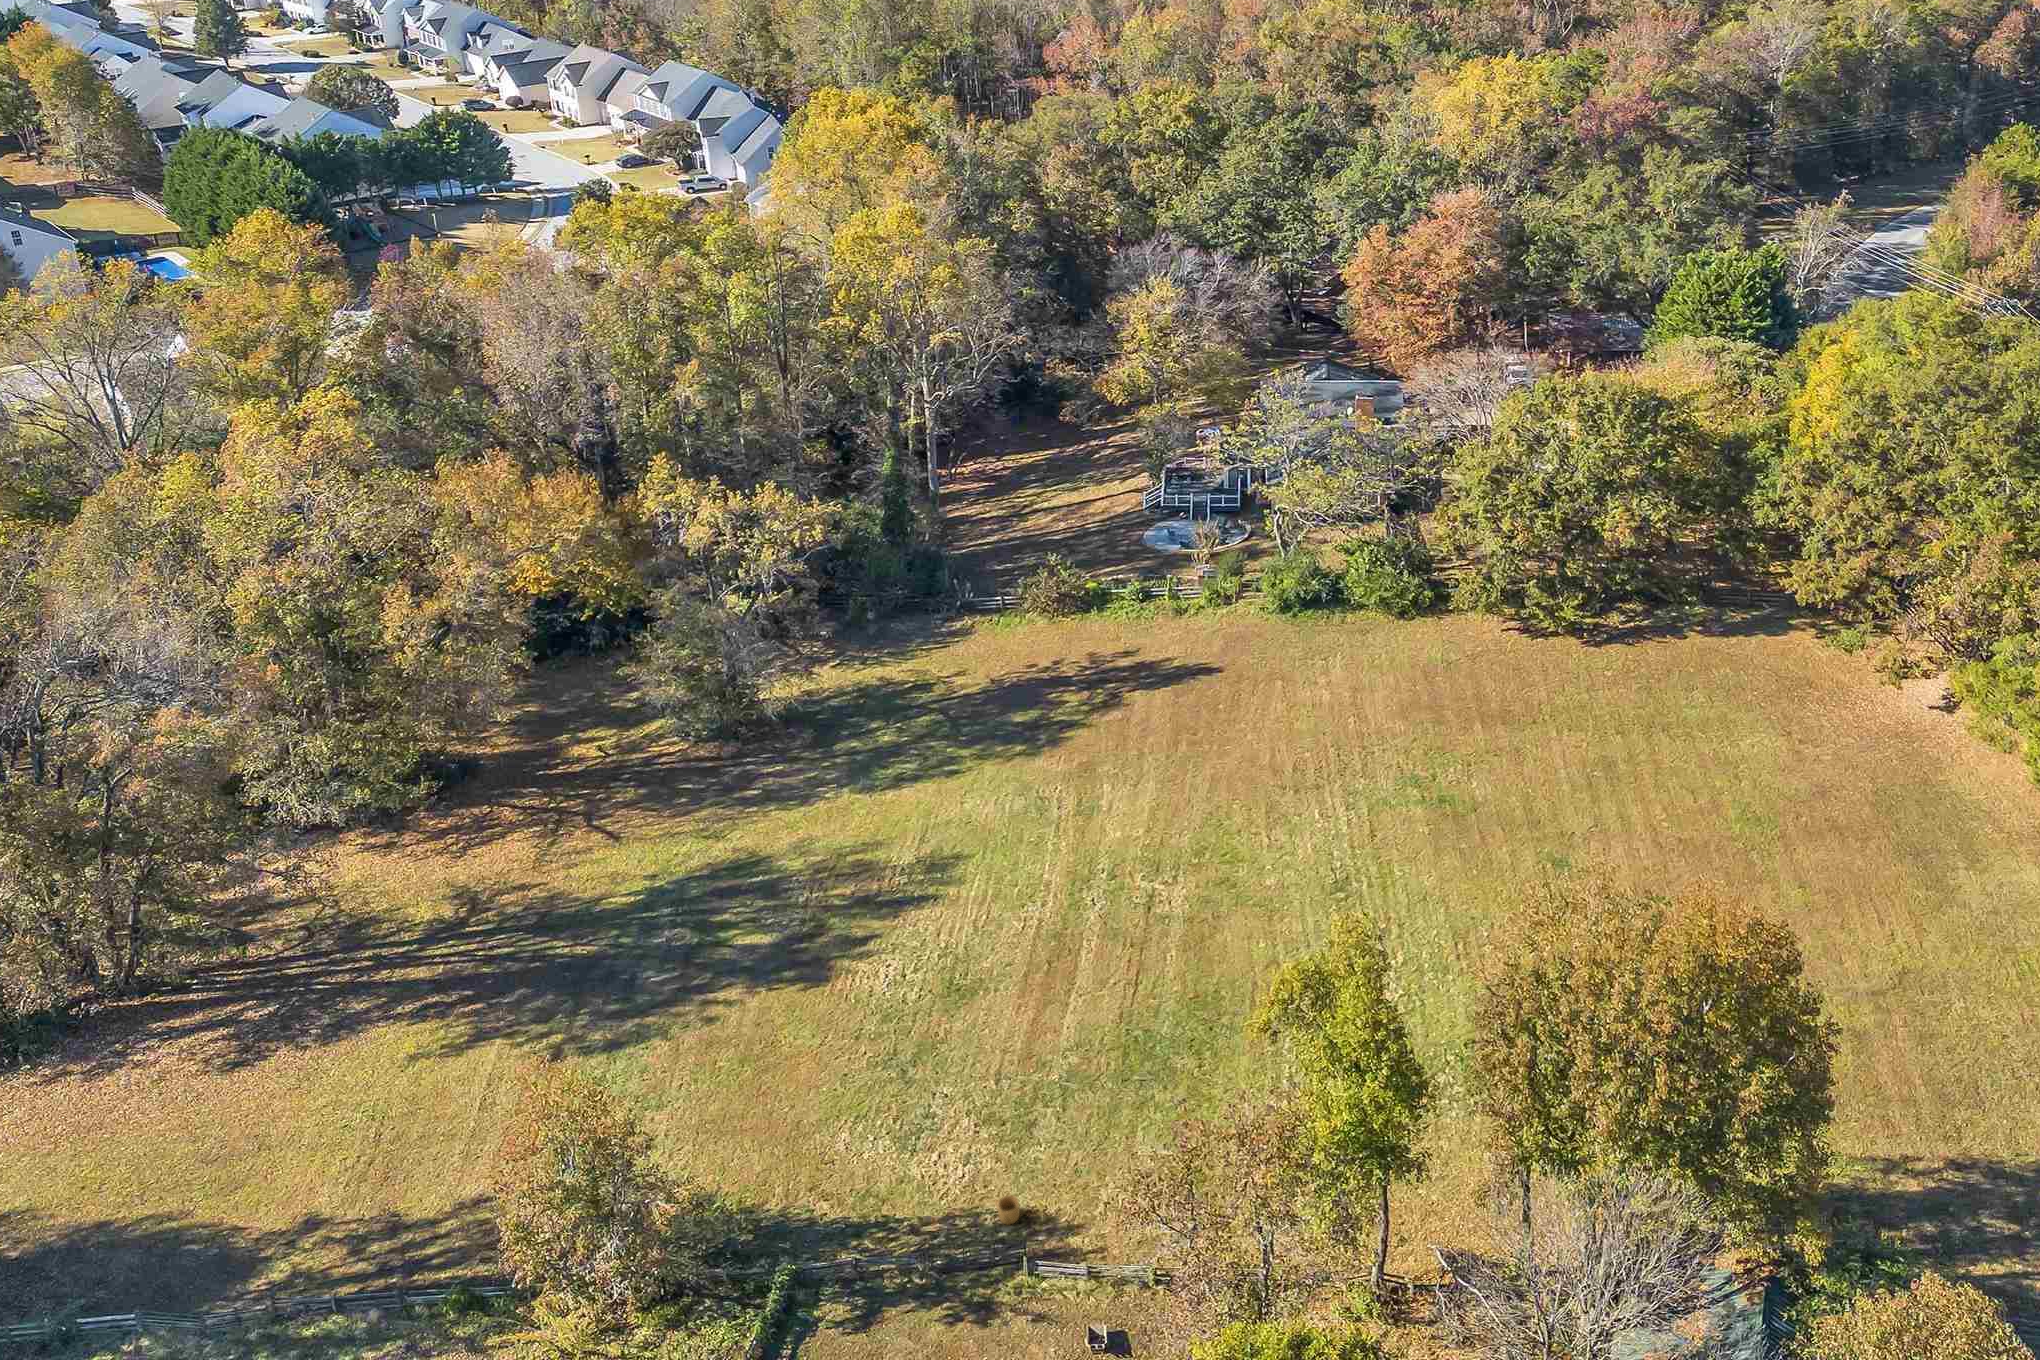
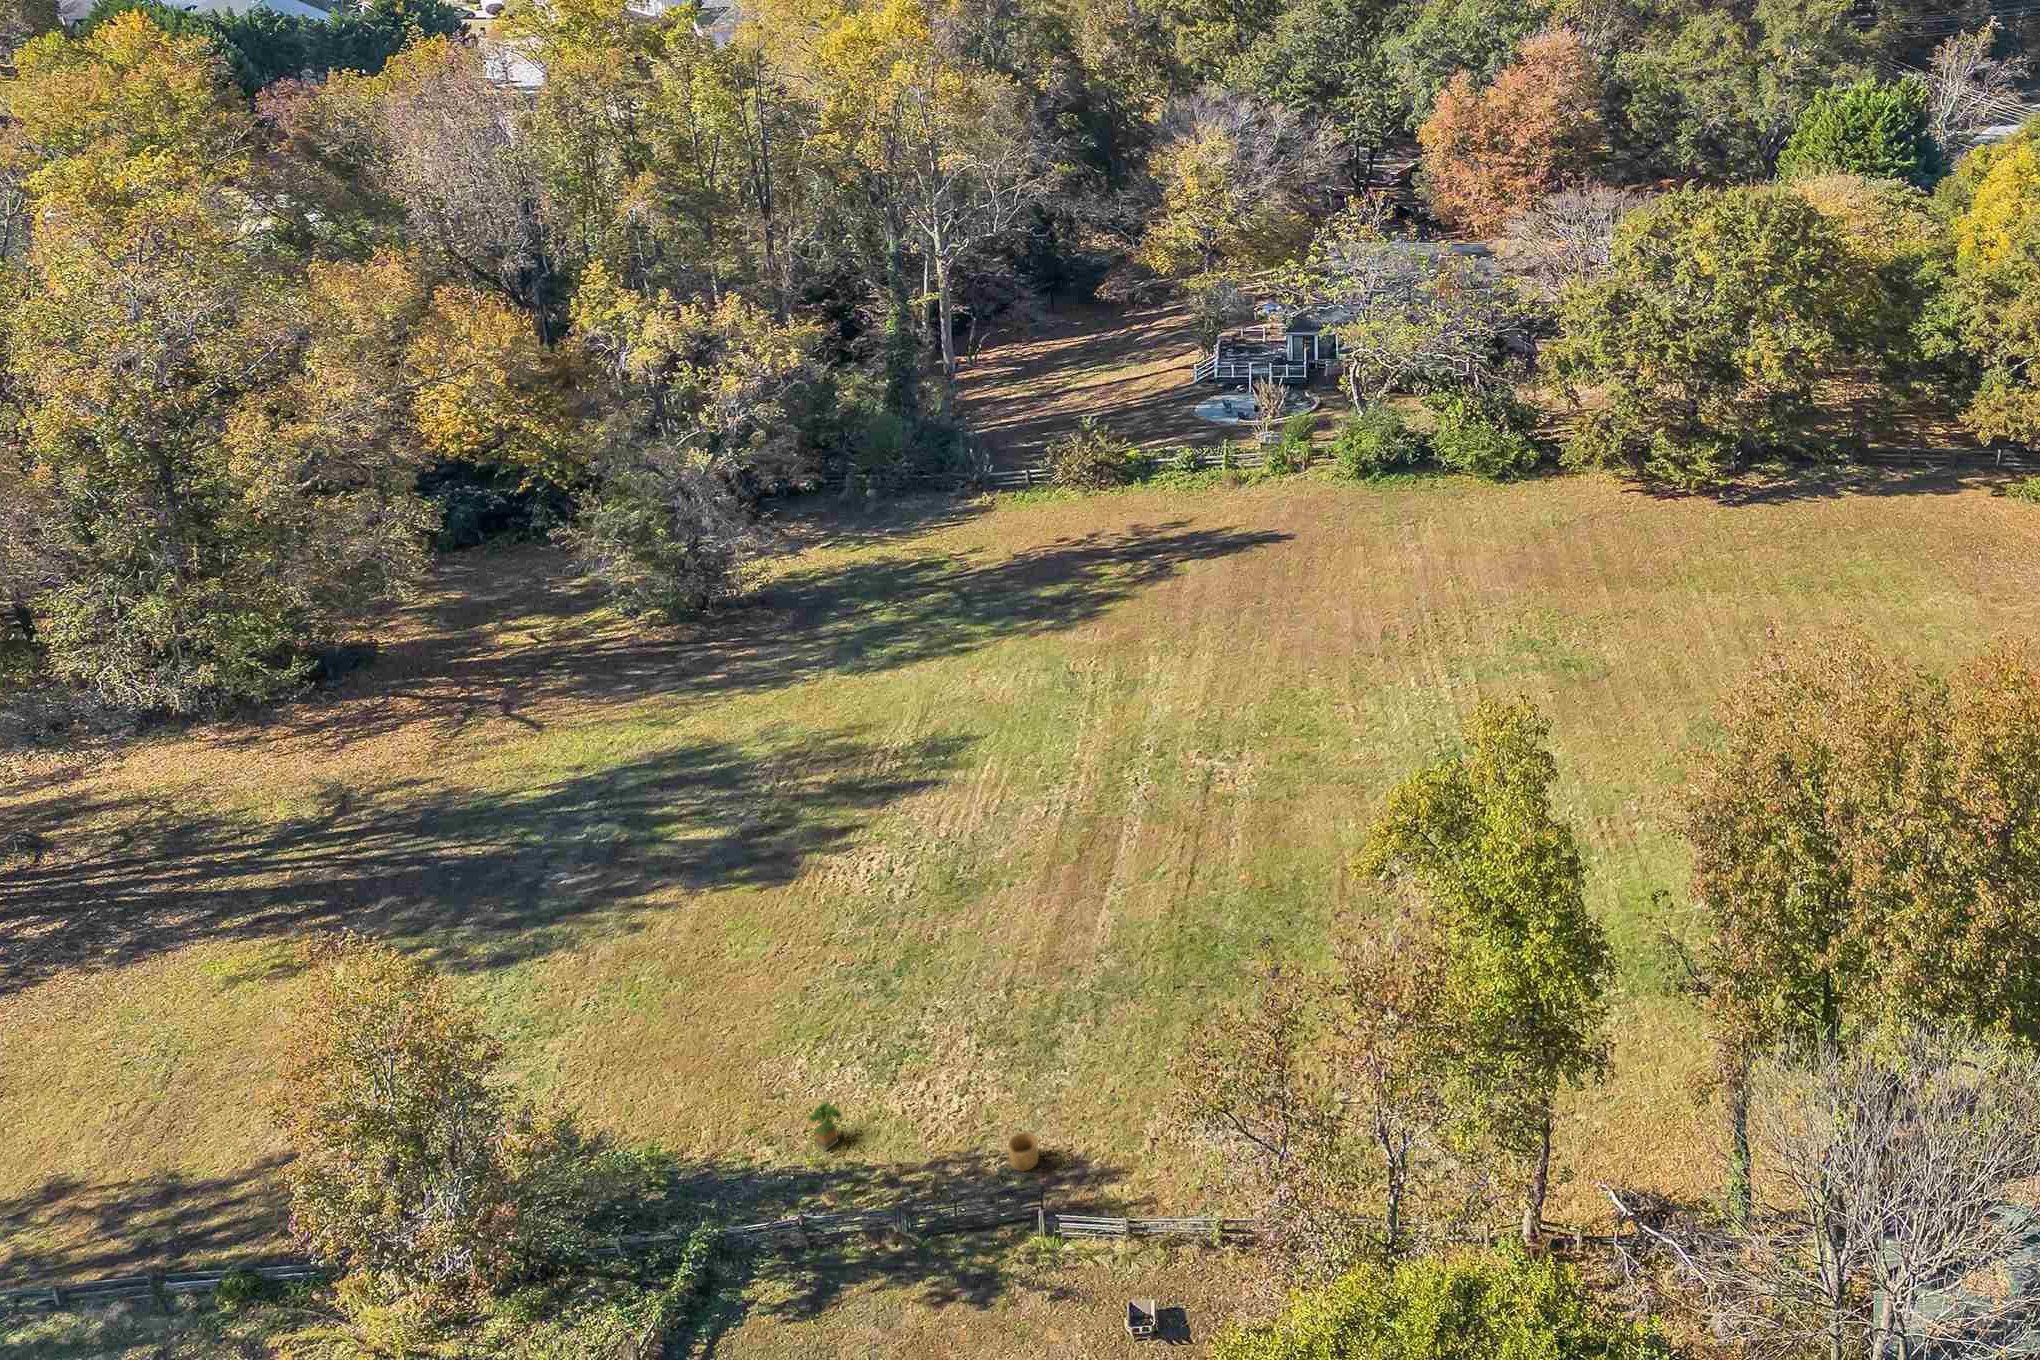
potted tree: none [851,1168,876,1205] -> present [809,1102,842,1150]

